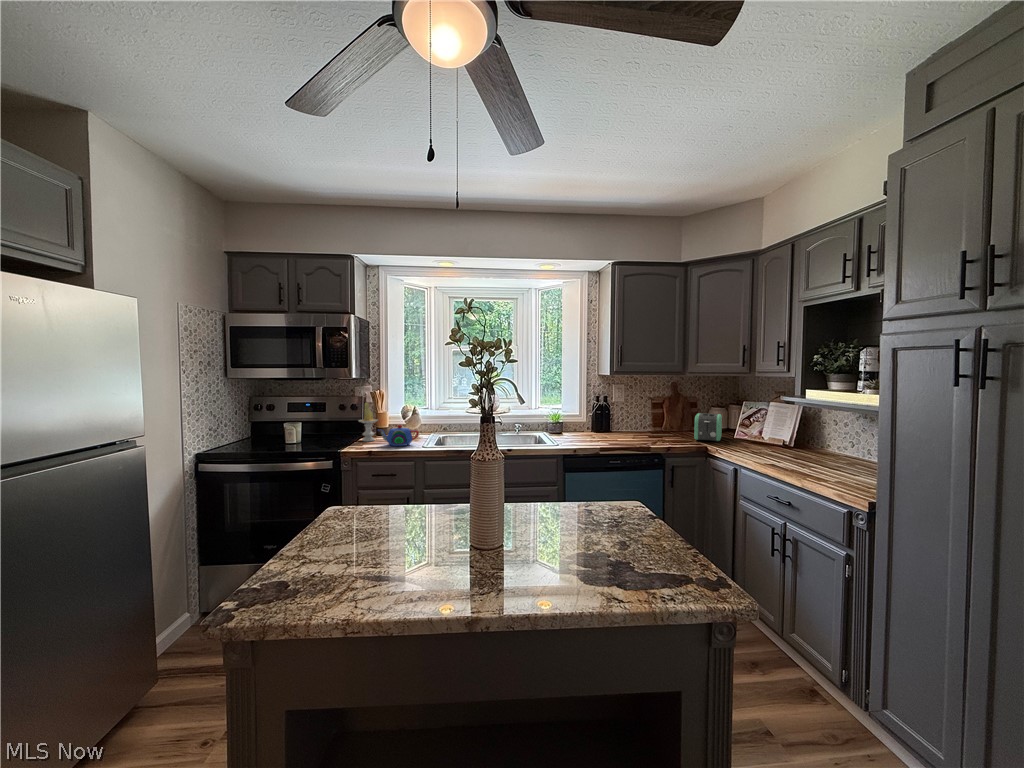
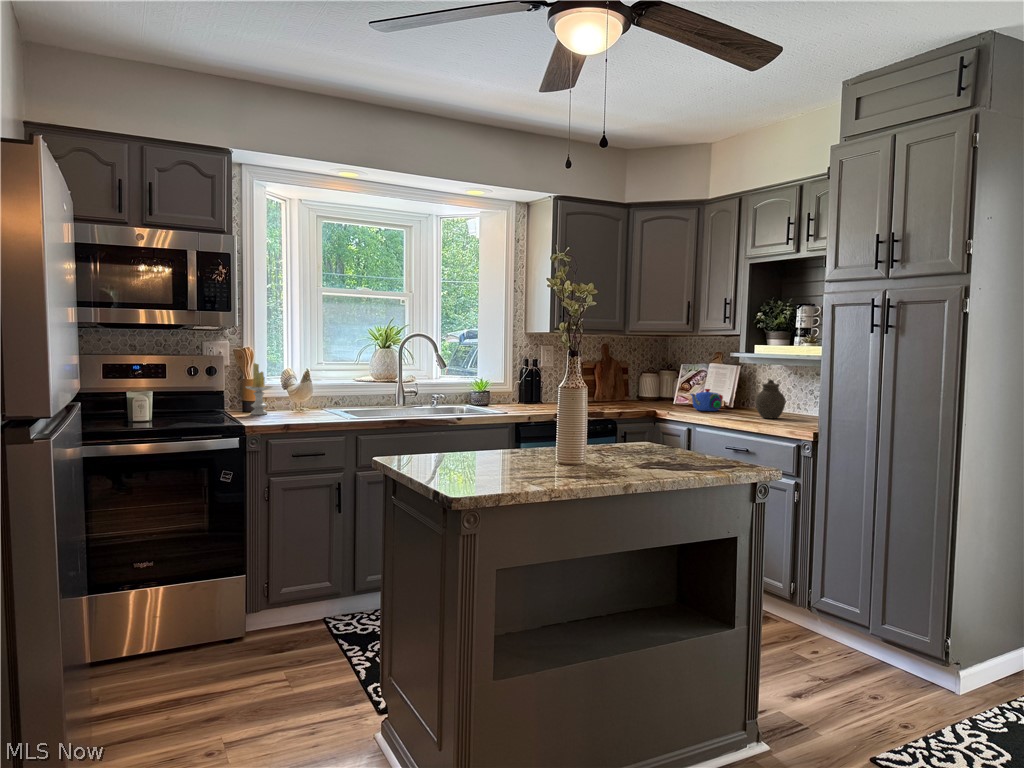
toaster: present [694,413,722,442] -> none [636,377,666,406]
teapot: present [378,425,419,446] -> present [691,389,723,411]
jar: none [808,426,844,468] -> present [755,380,785,418]

